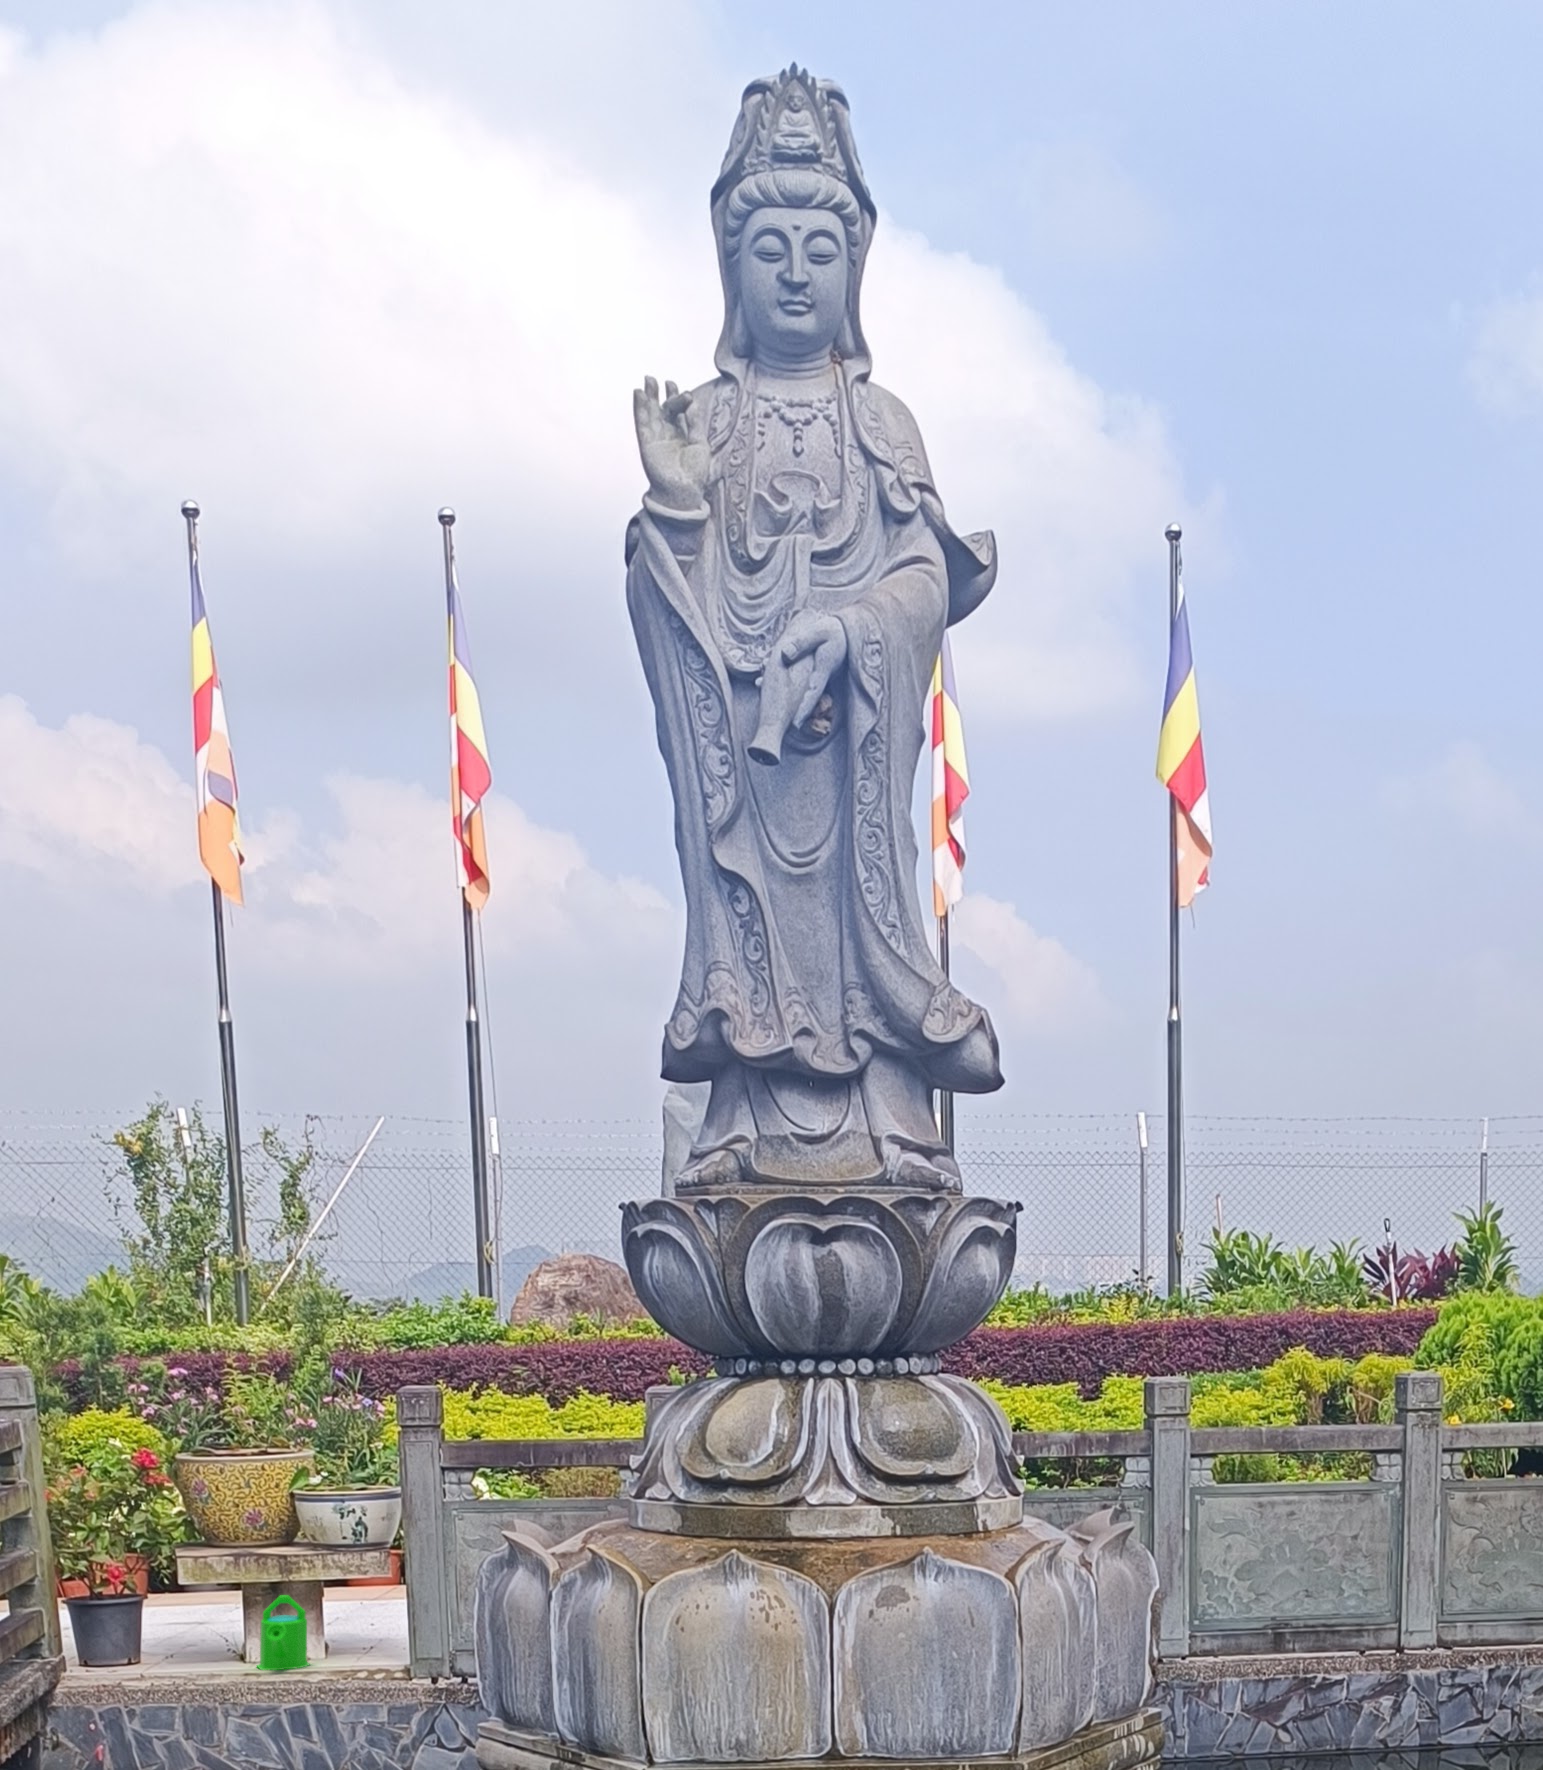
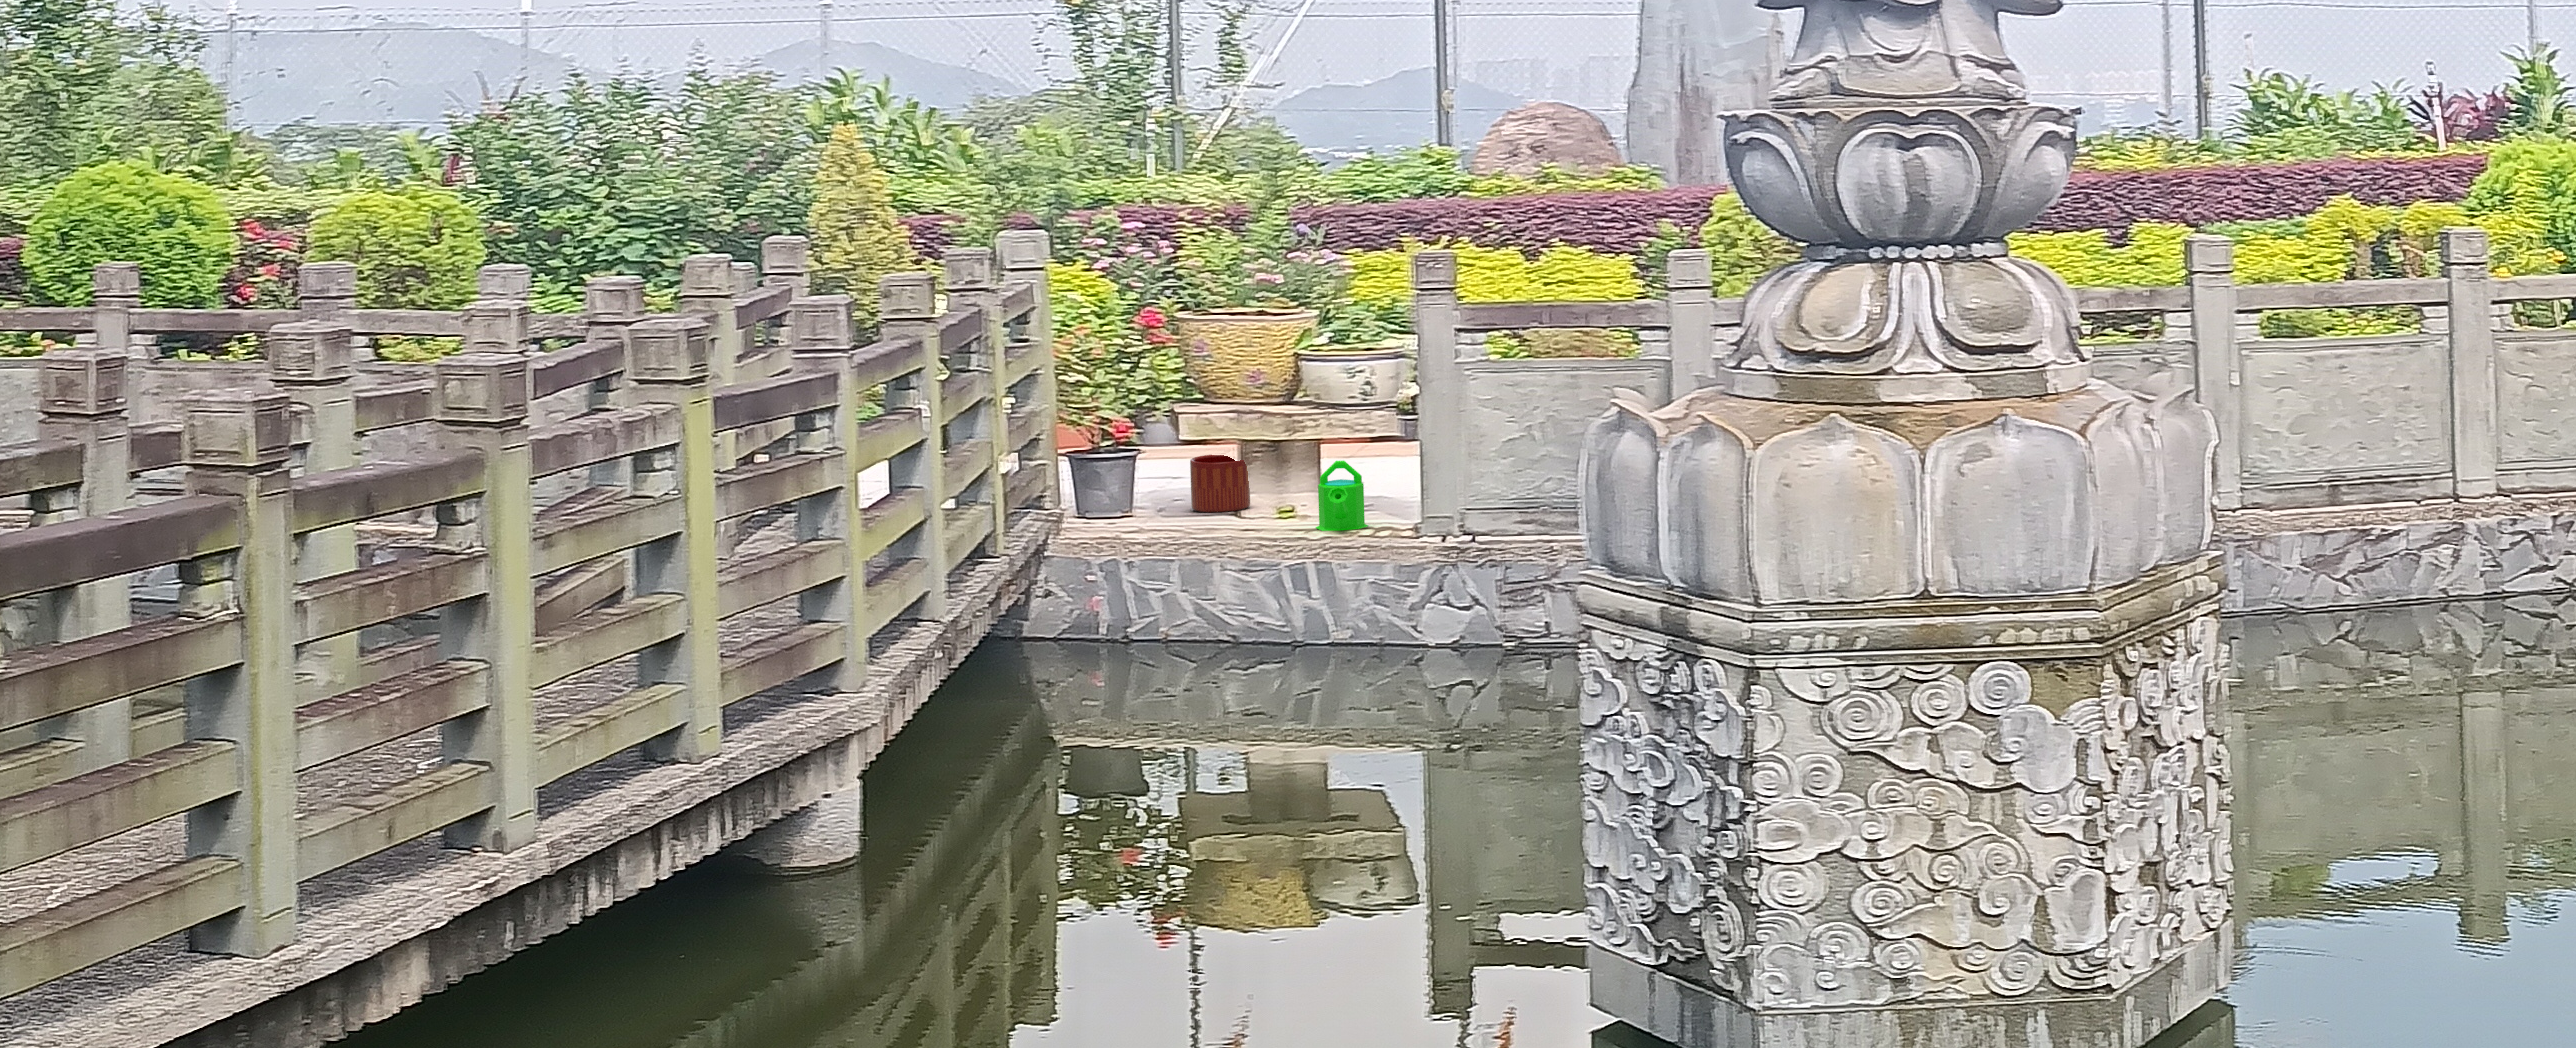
planter: none [152,1585,213,1648] -> present [1190,455,1250,513]

